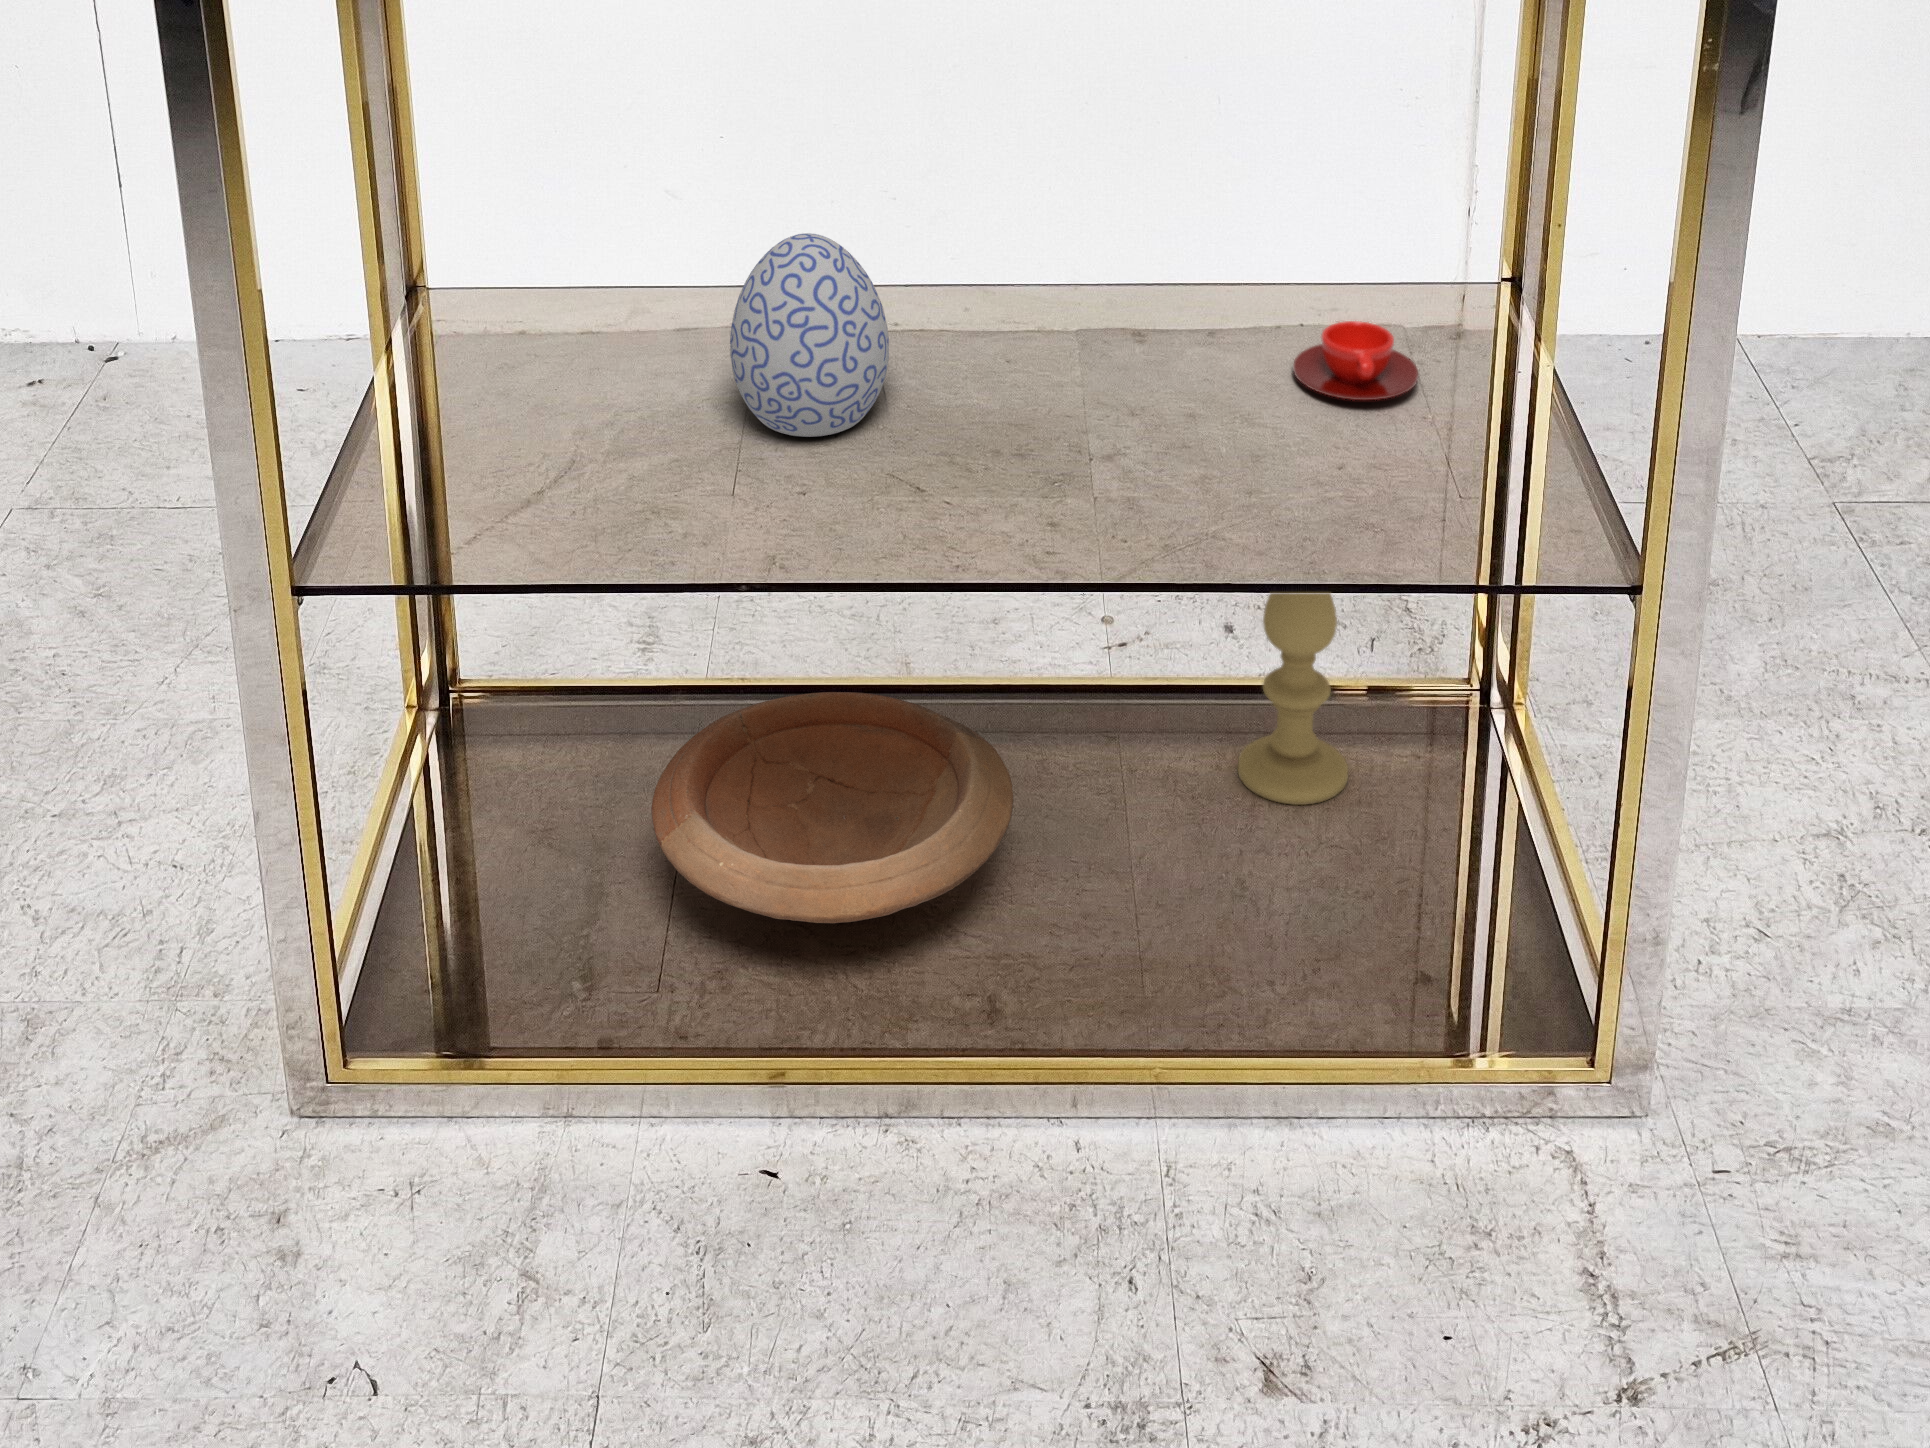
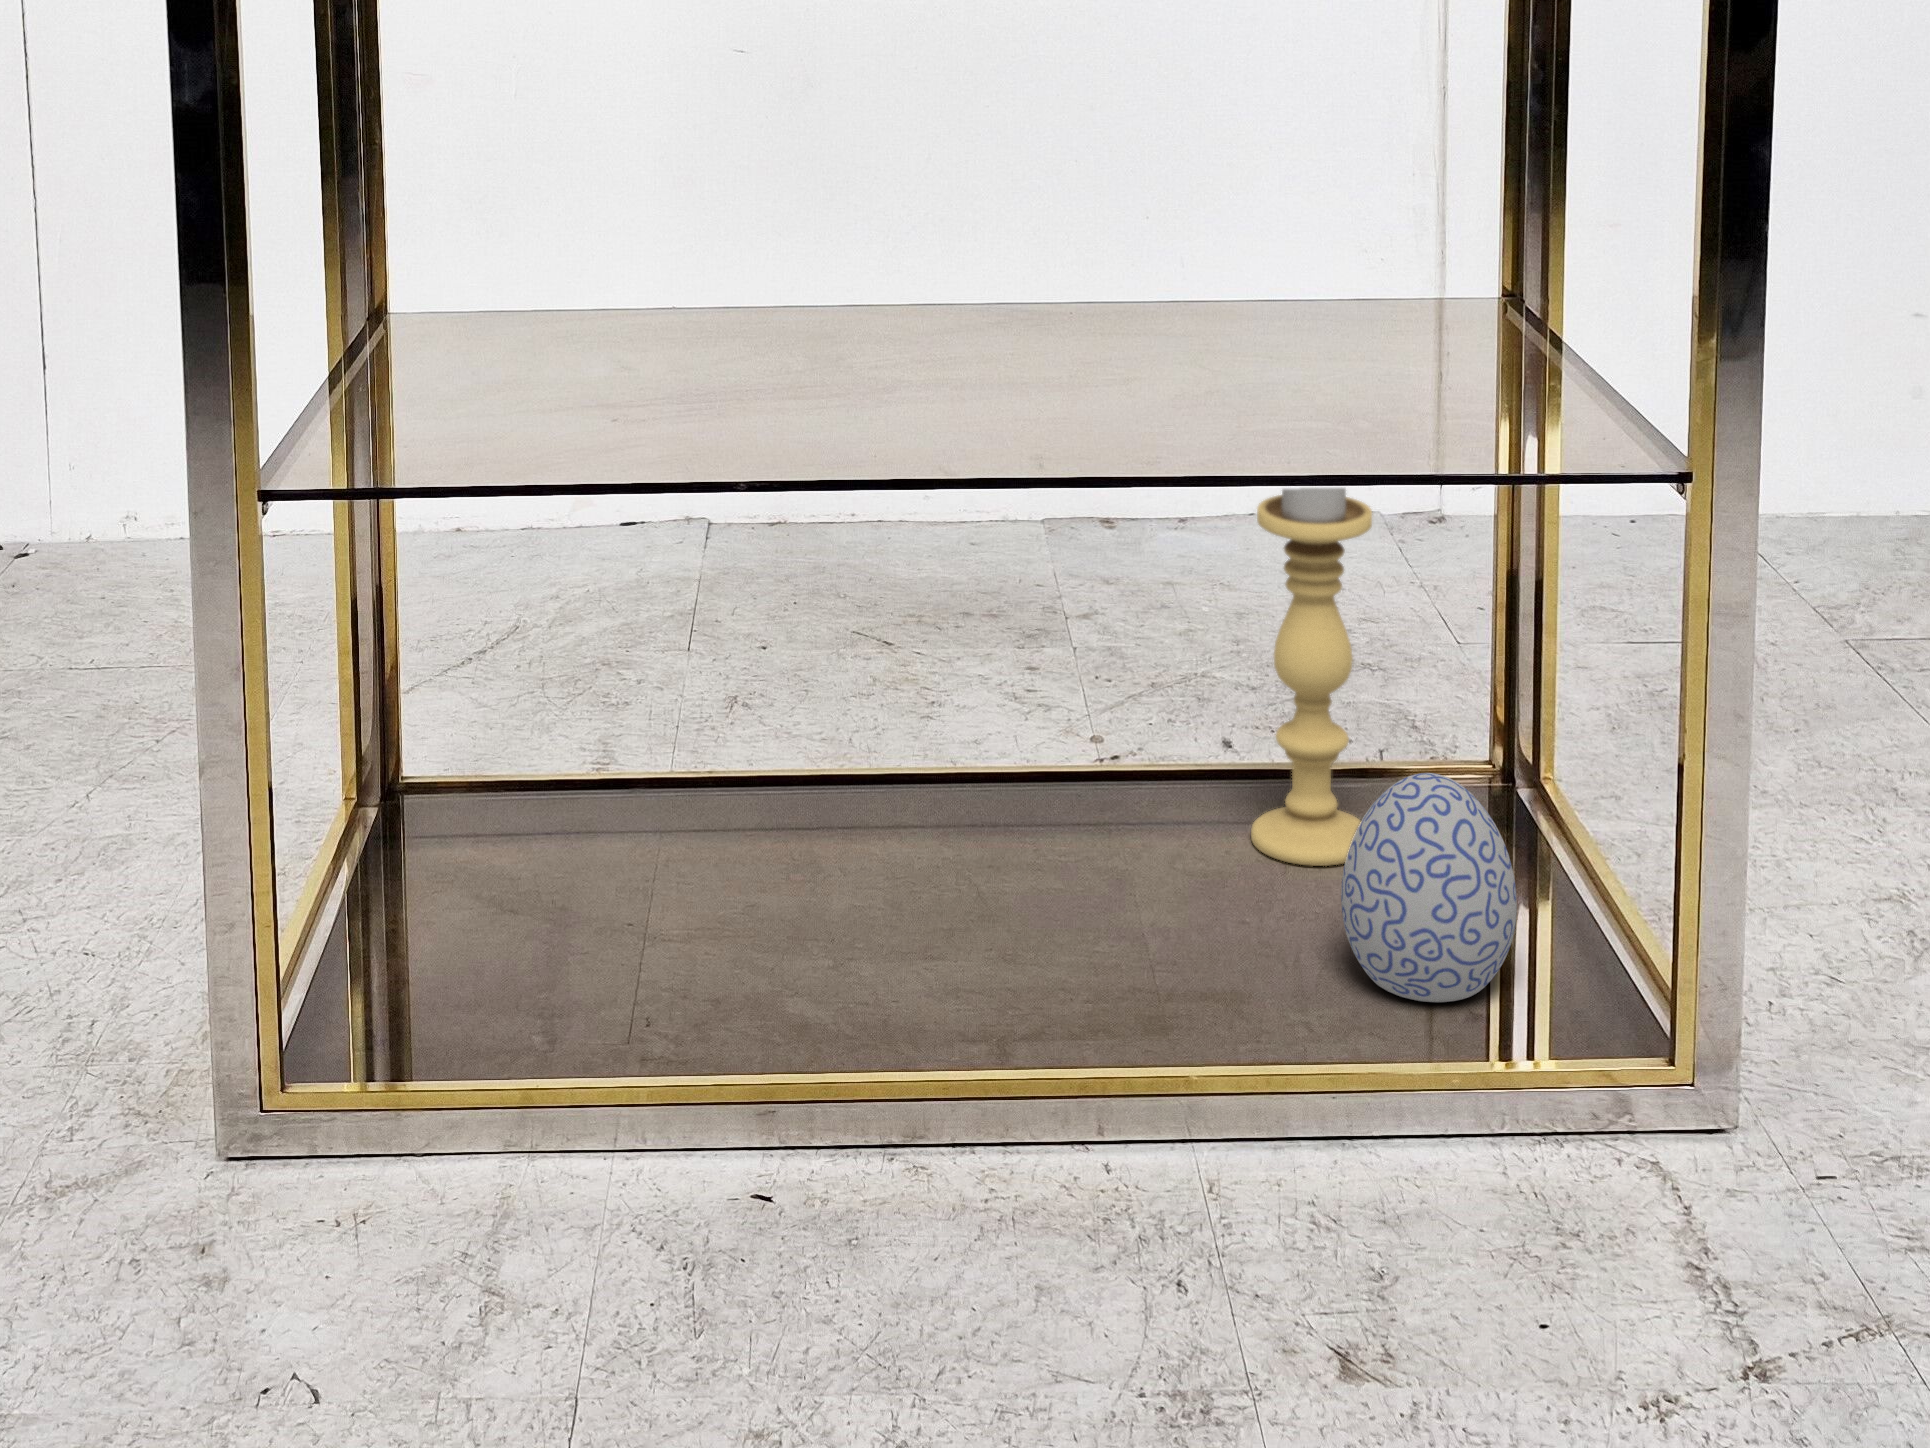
decorative egg: present [730,233,889,437] -> present [1341,773,1517,1002]
teacup: present [1293,321,1419,400] -> none [1297,314,1428,380]
wooden bowl: present [651,692,1013,923] -> none [620,746,1015,963]

